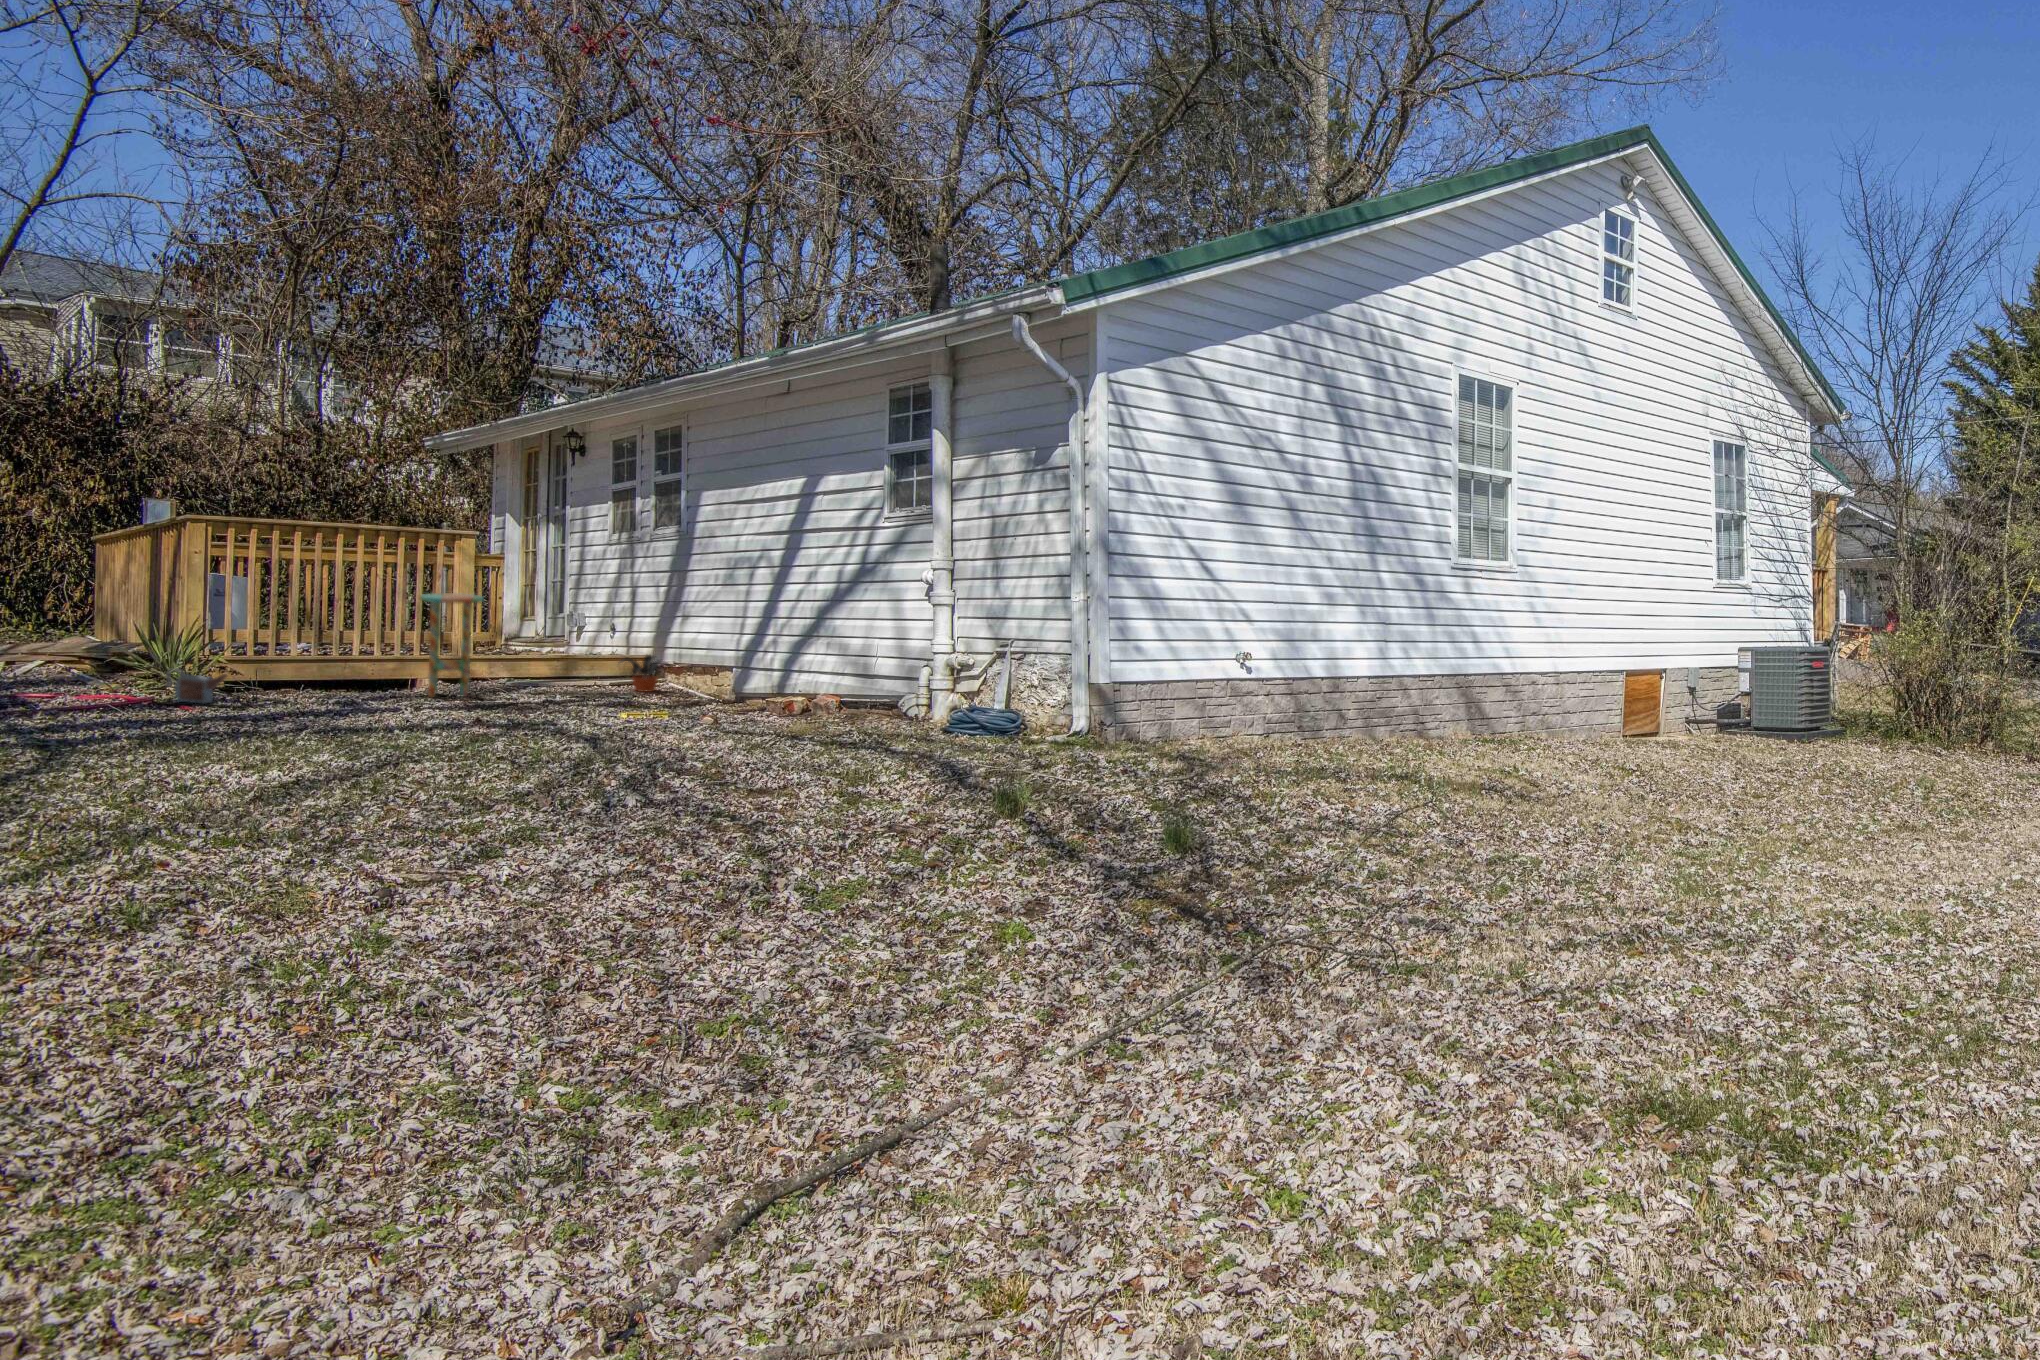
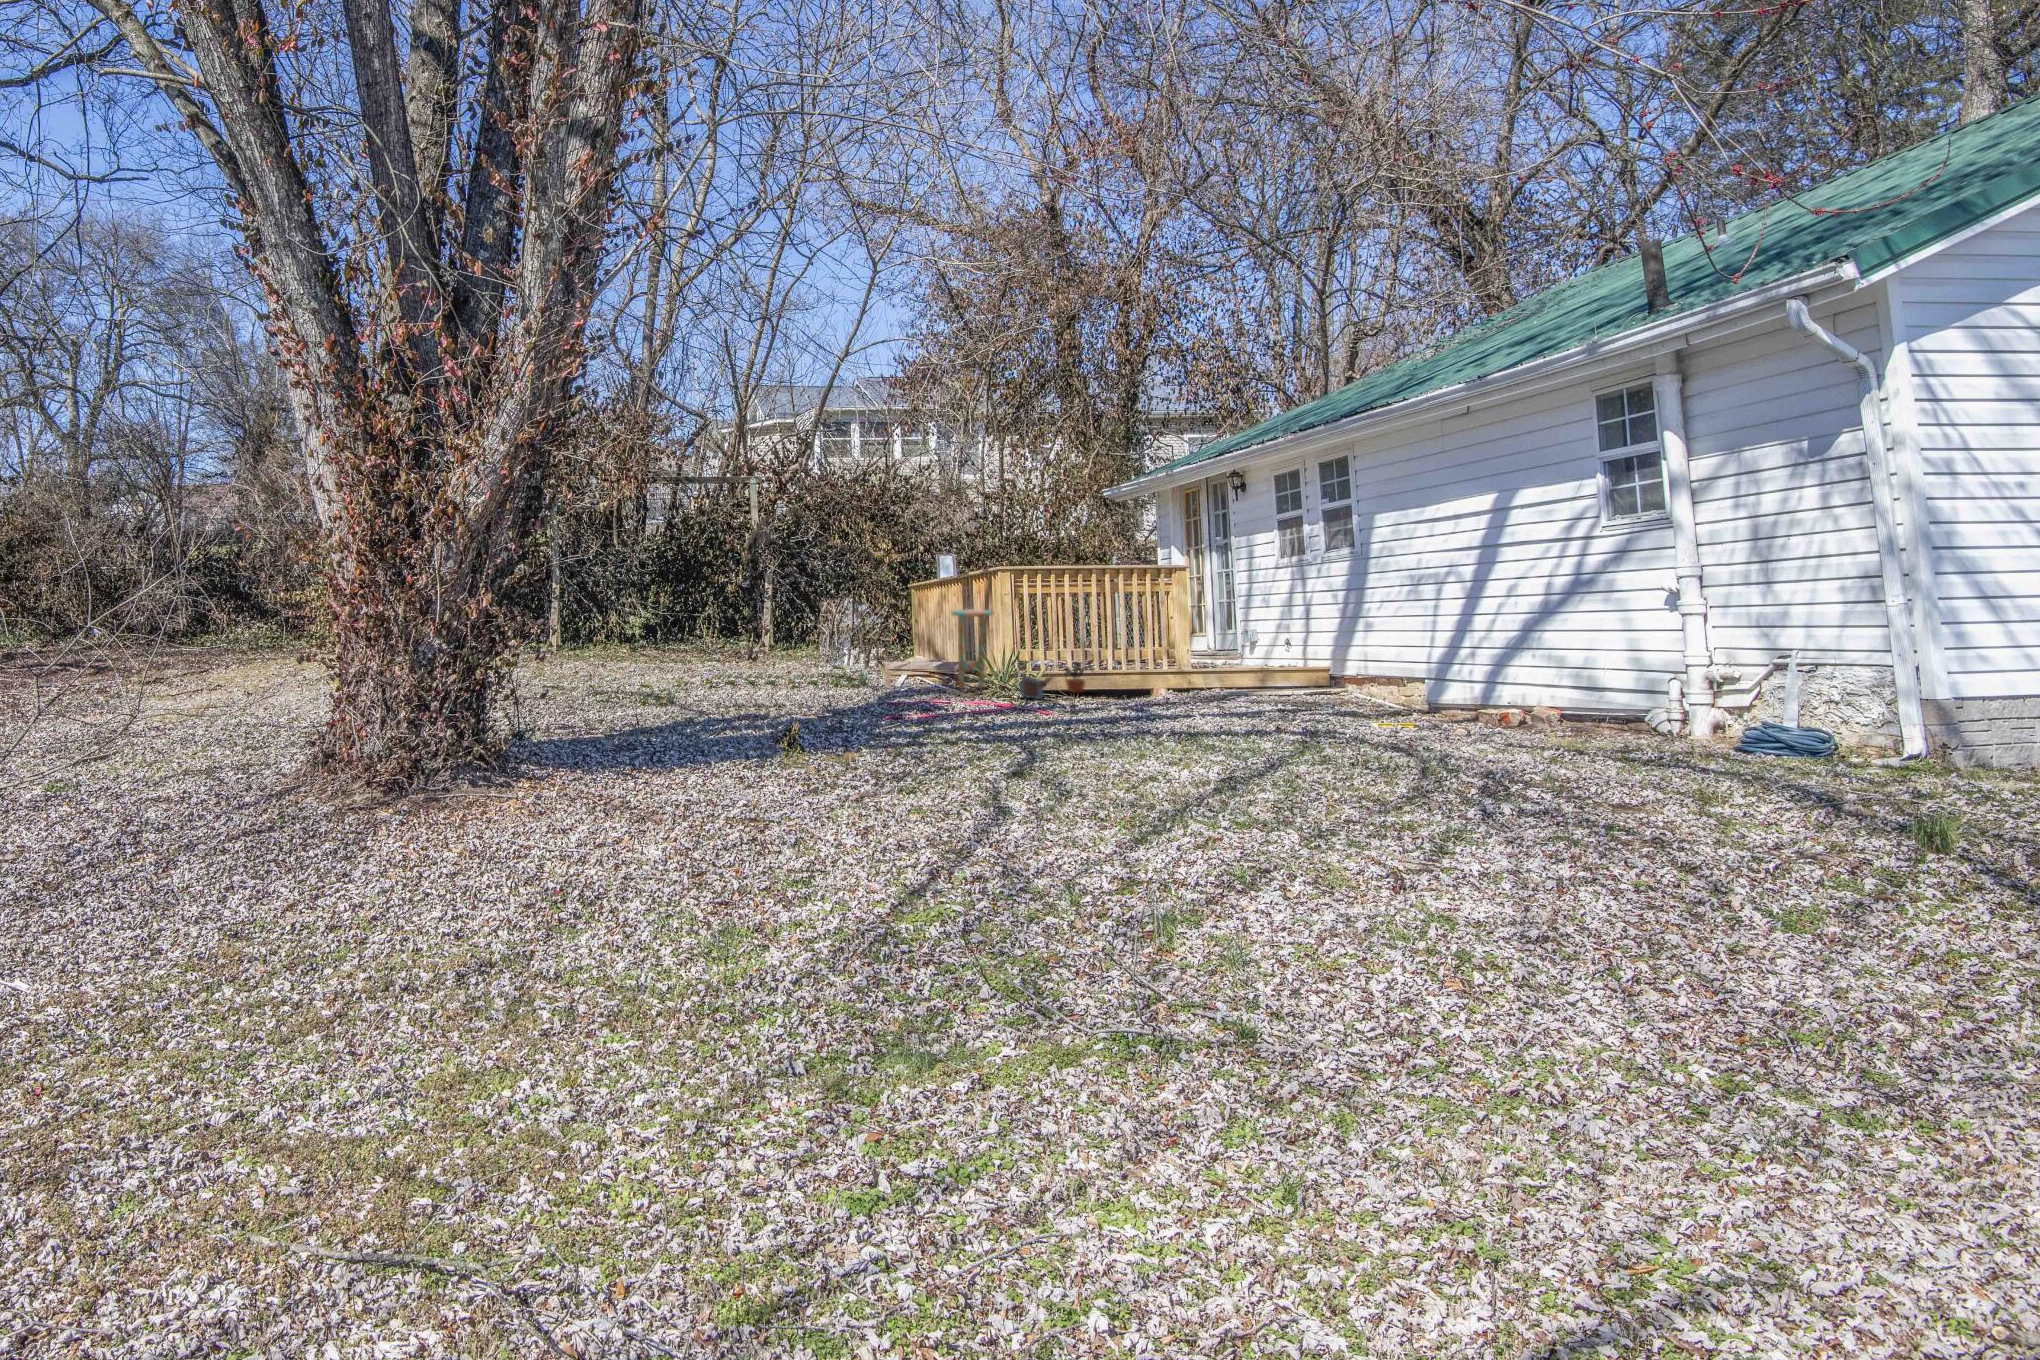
side table: present [420,593,484,697] -> present [952,609,992,689]
potted plant: present [621,655,669,692] -> present [1058,661,1093,693]

